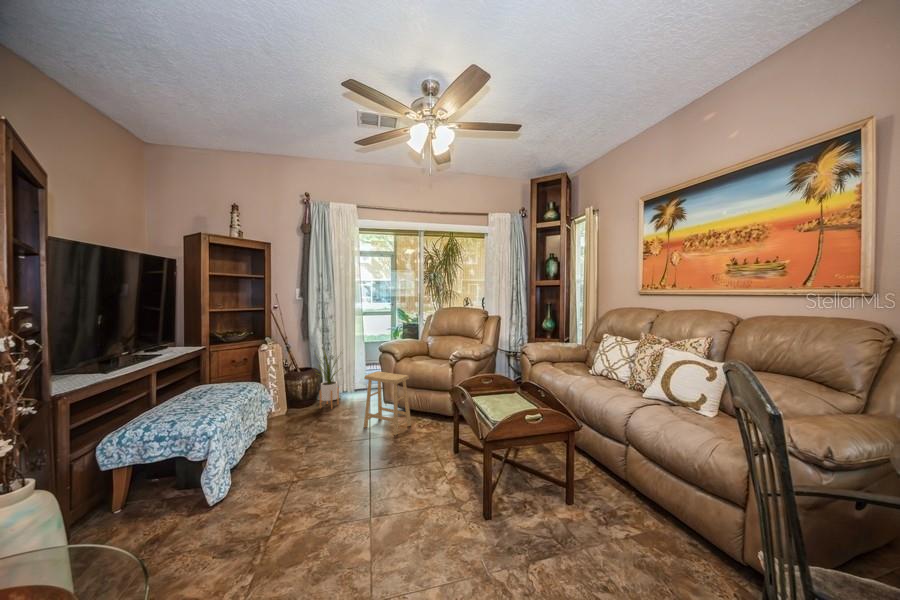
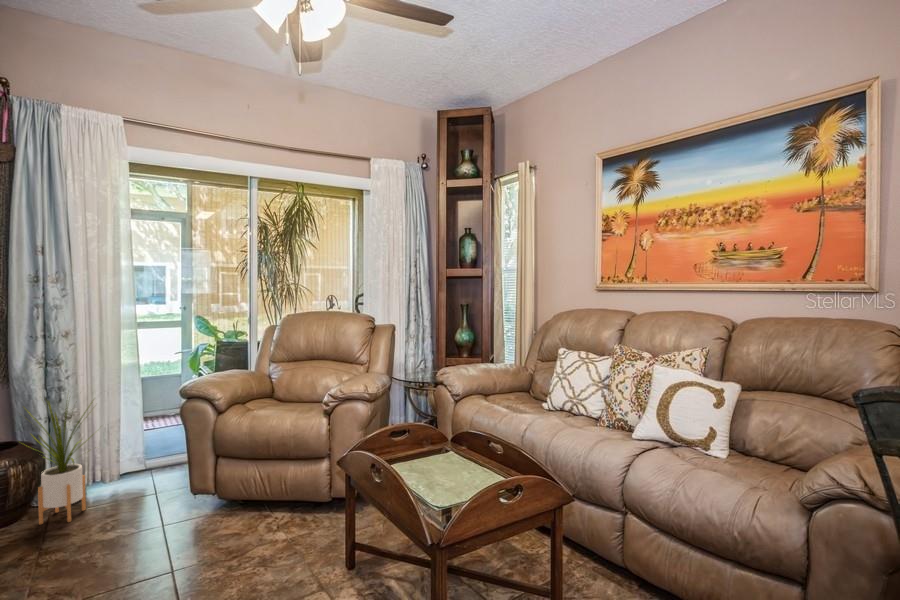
footstool: present [364,371,411,435] -> none [152,436,253,557]

